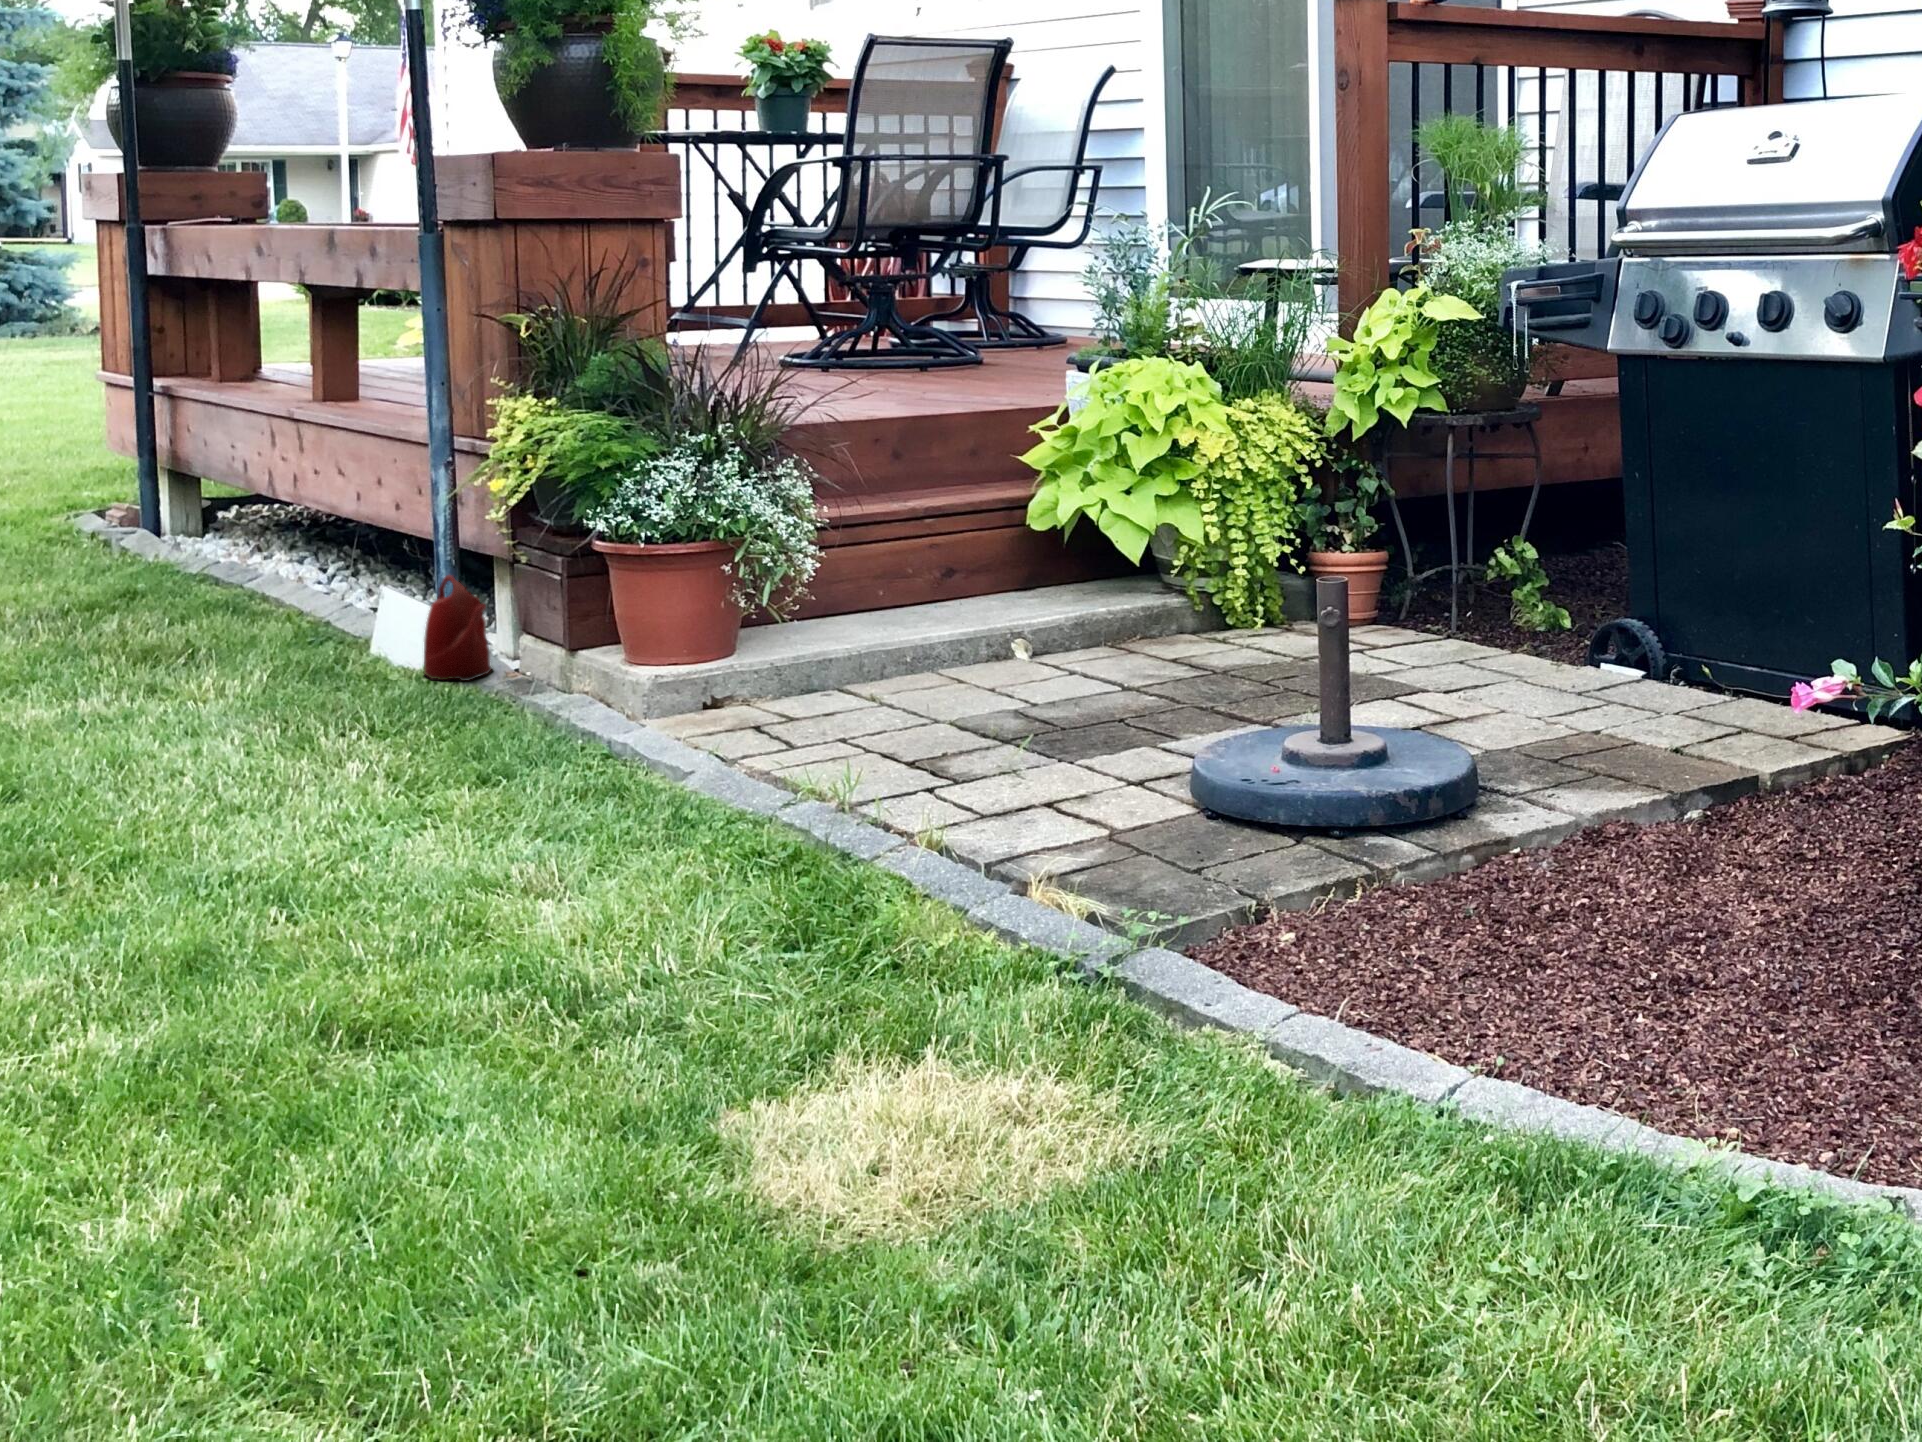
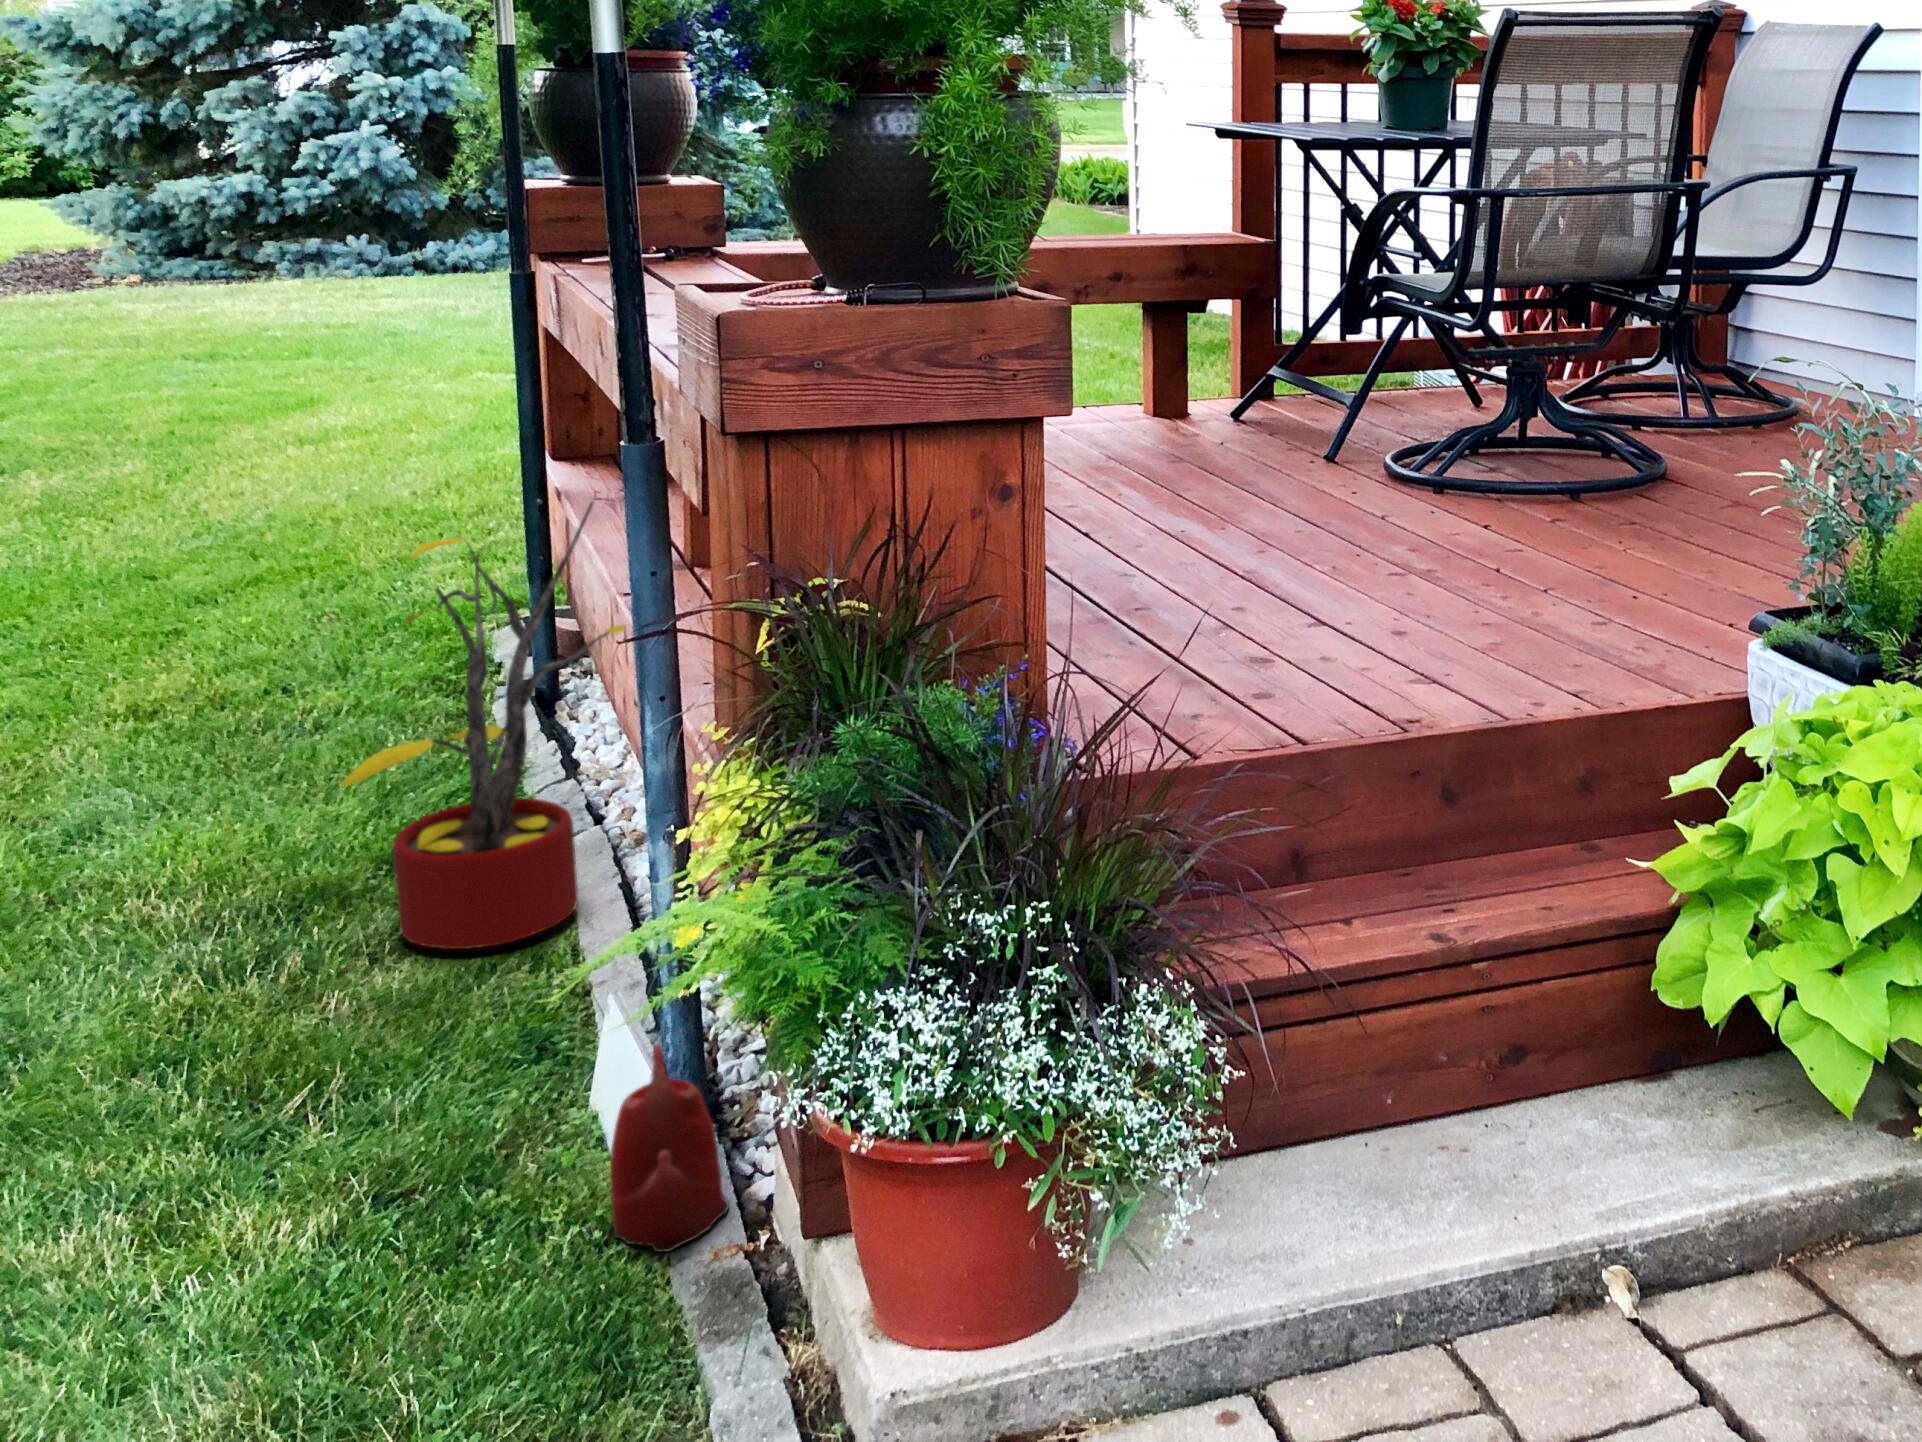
decorative plant: none [156,338,299,618] -> present [341,502,624,949]

